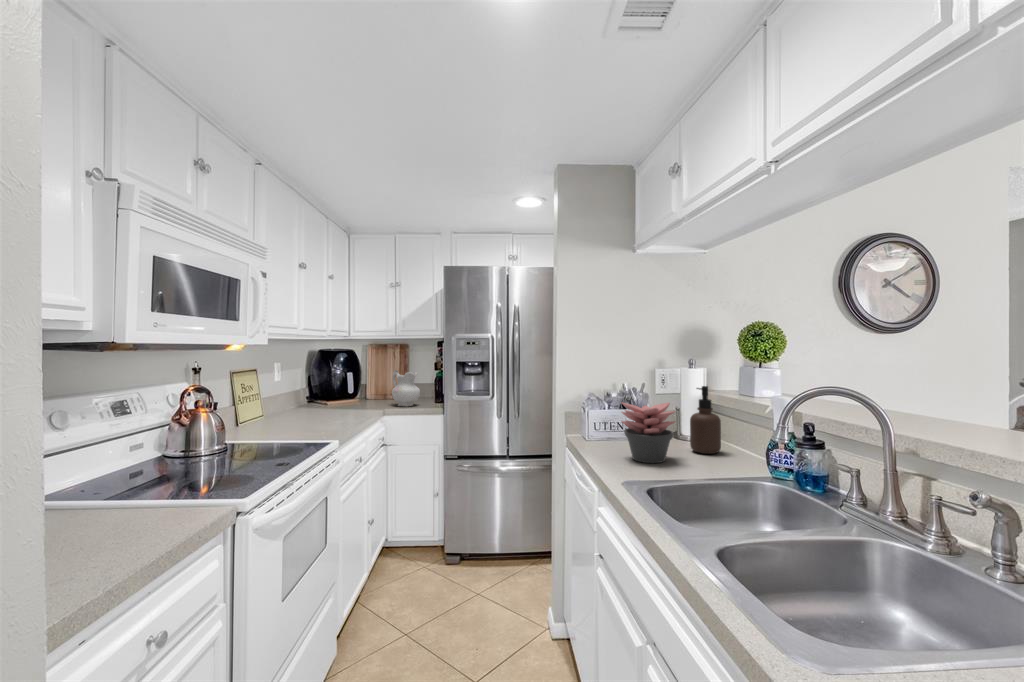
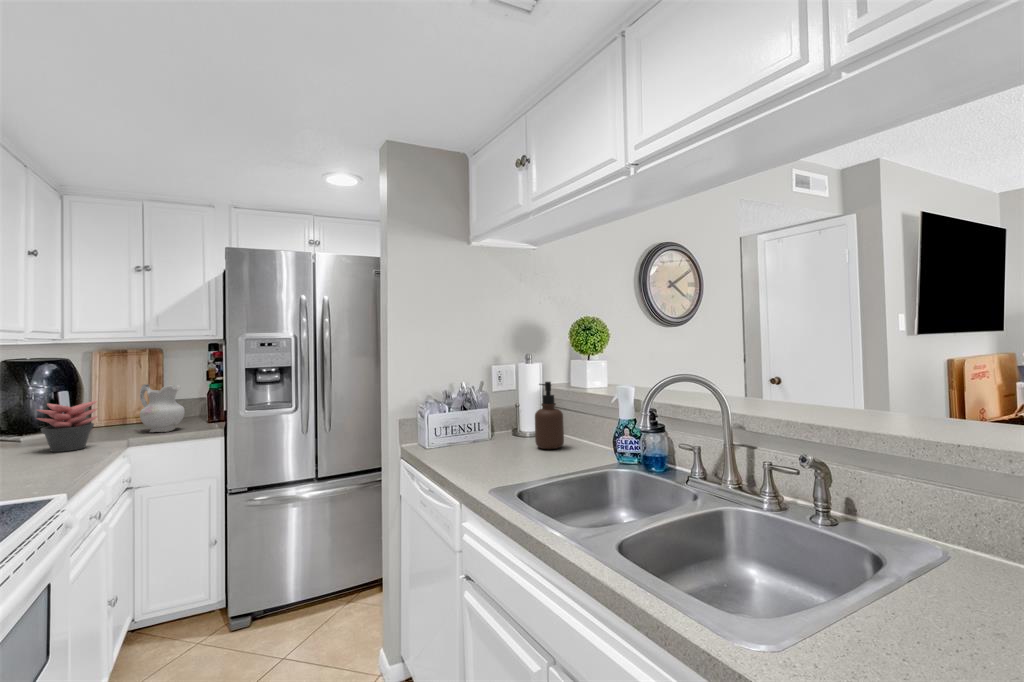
succulent plant: present [622,403,675,463] -> present [37,401,97,452]

